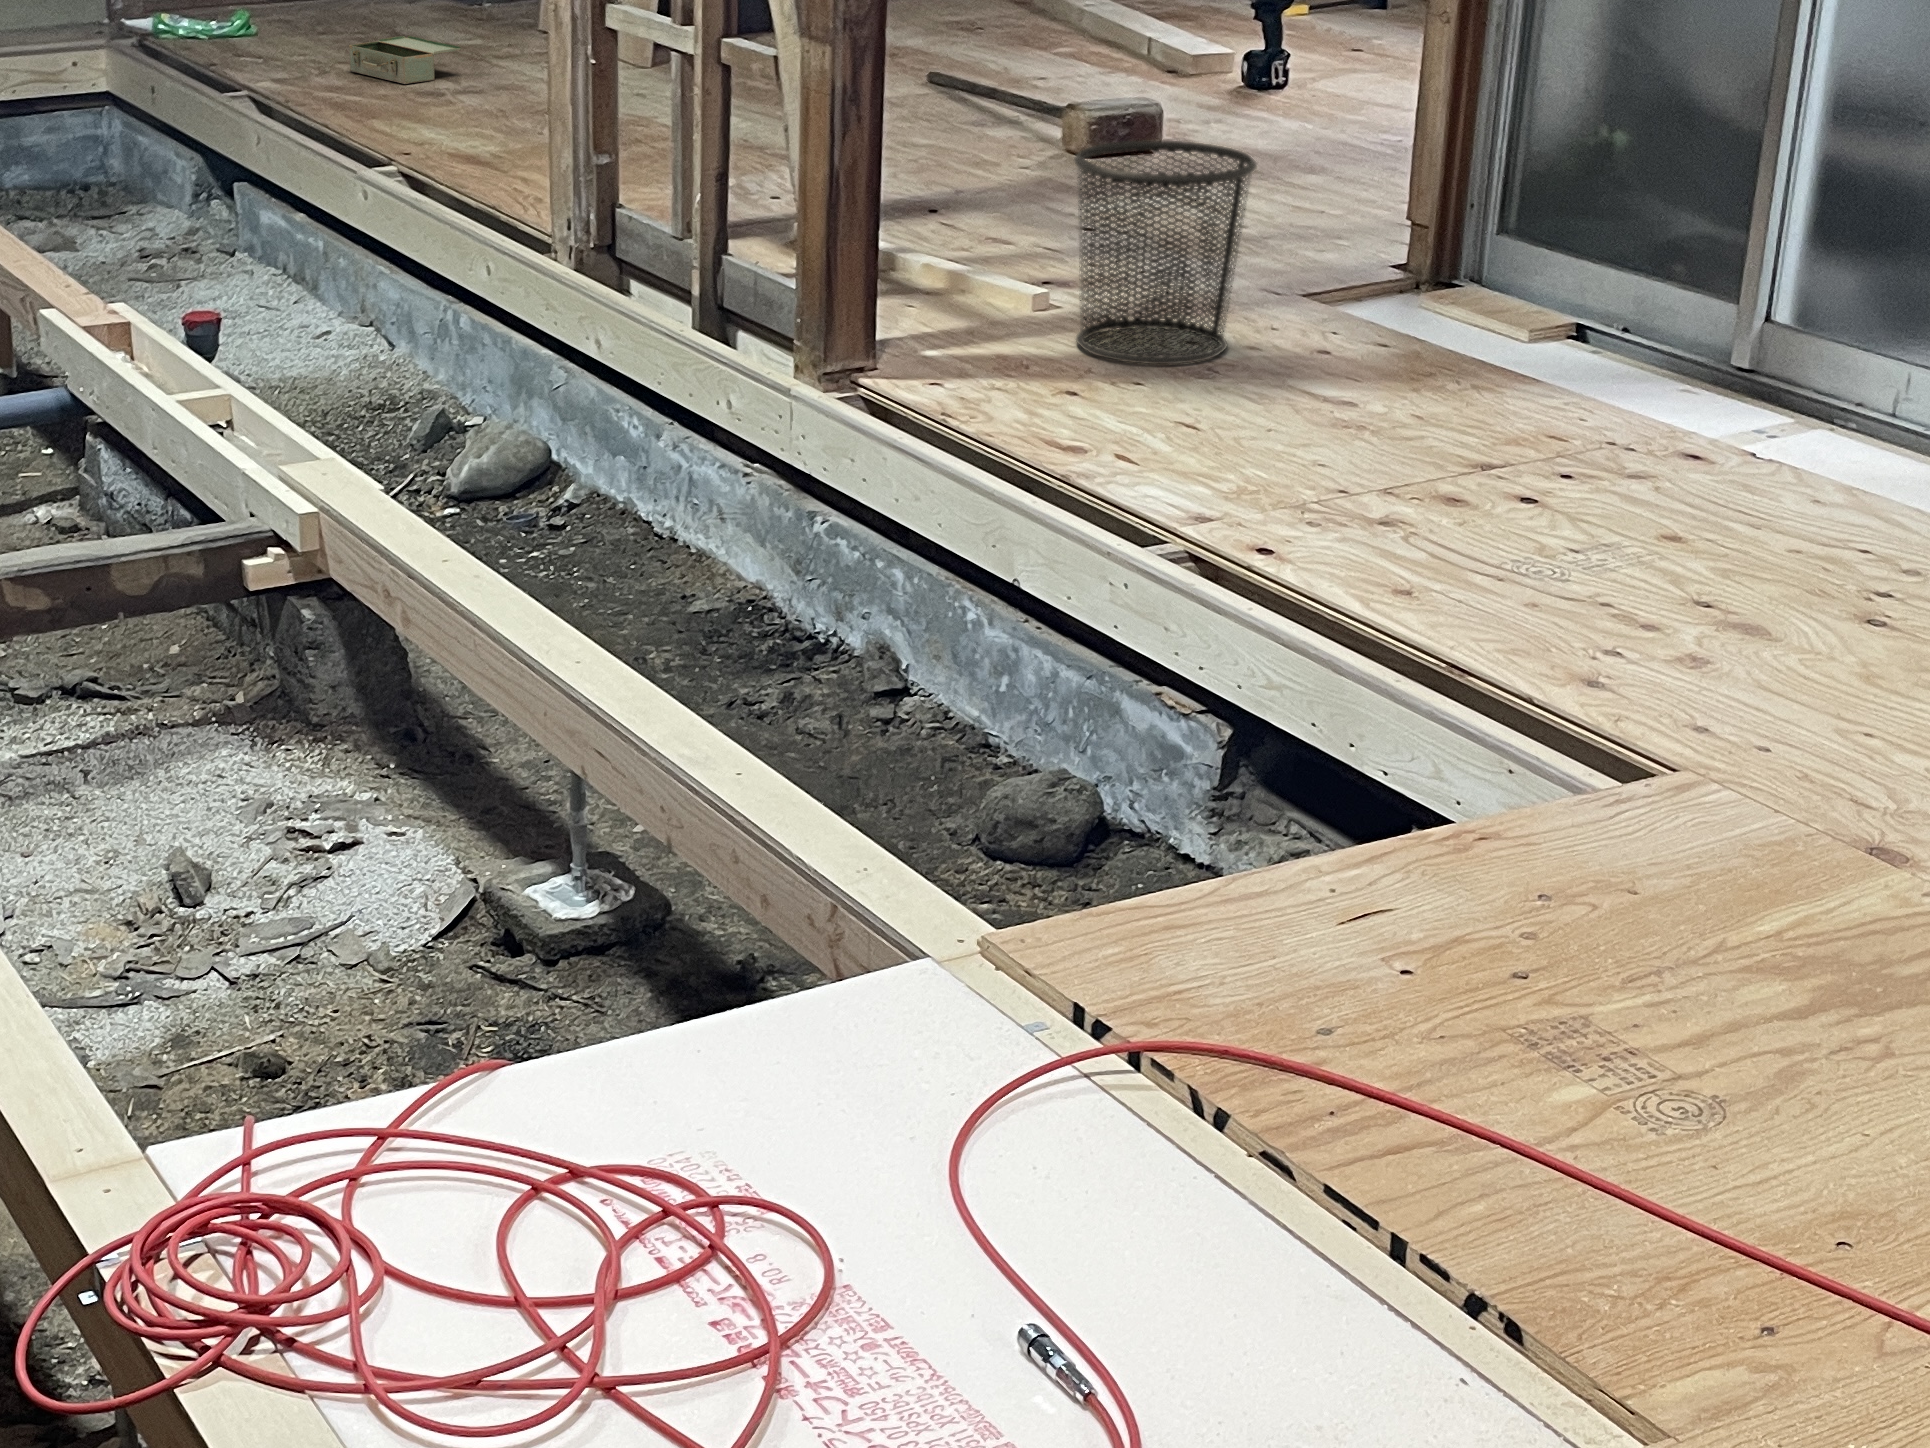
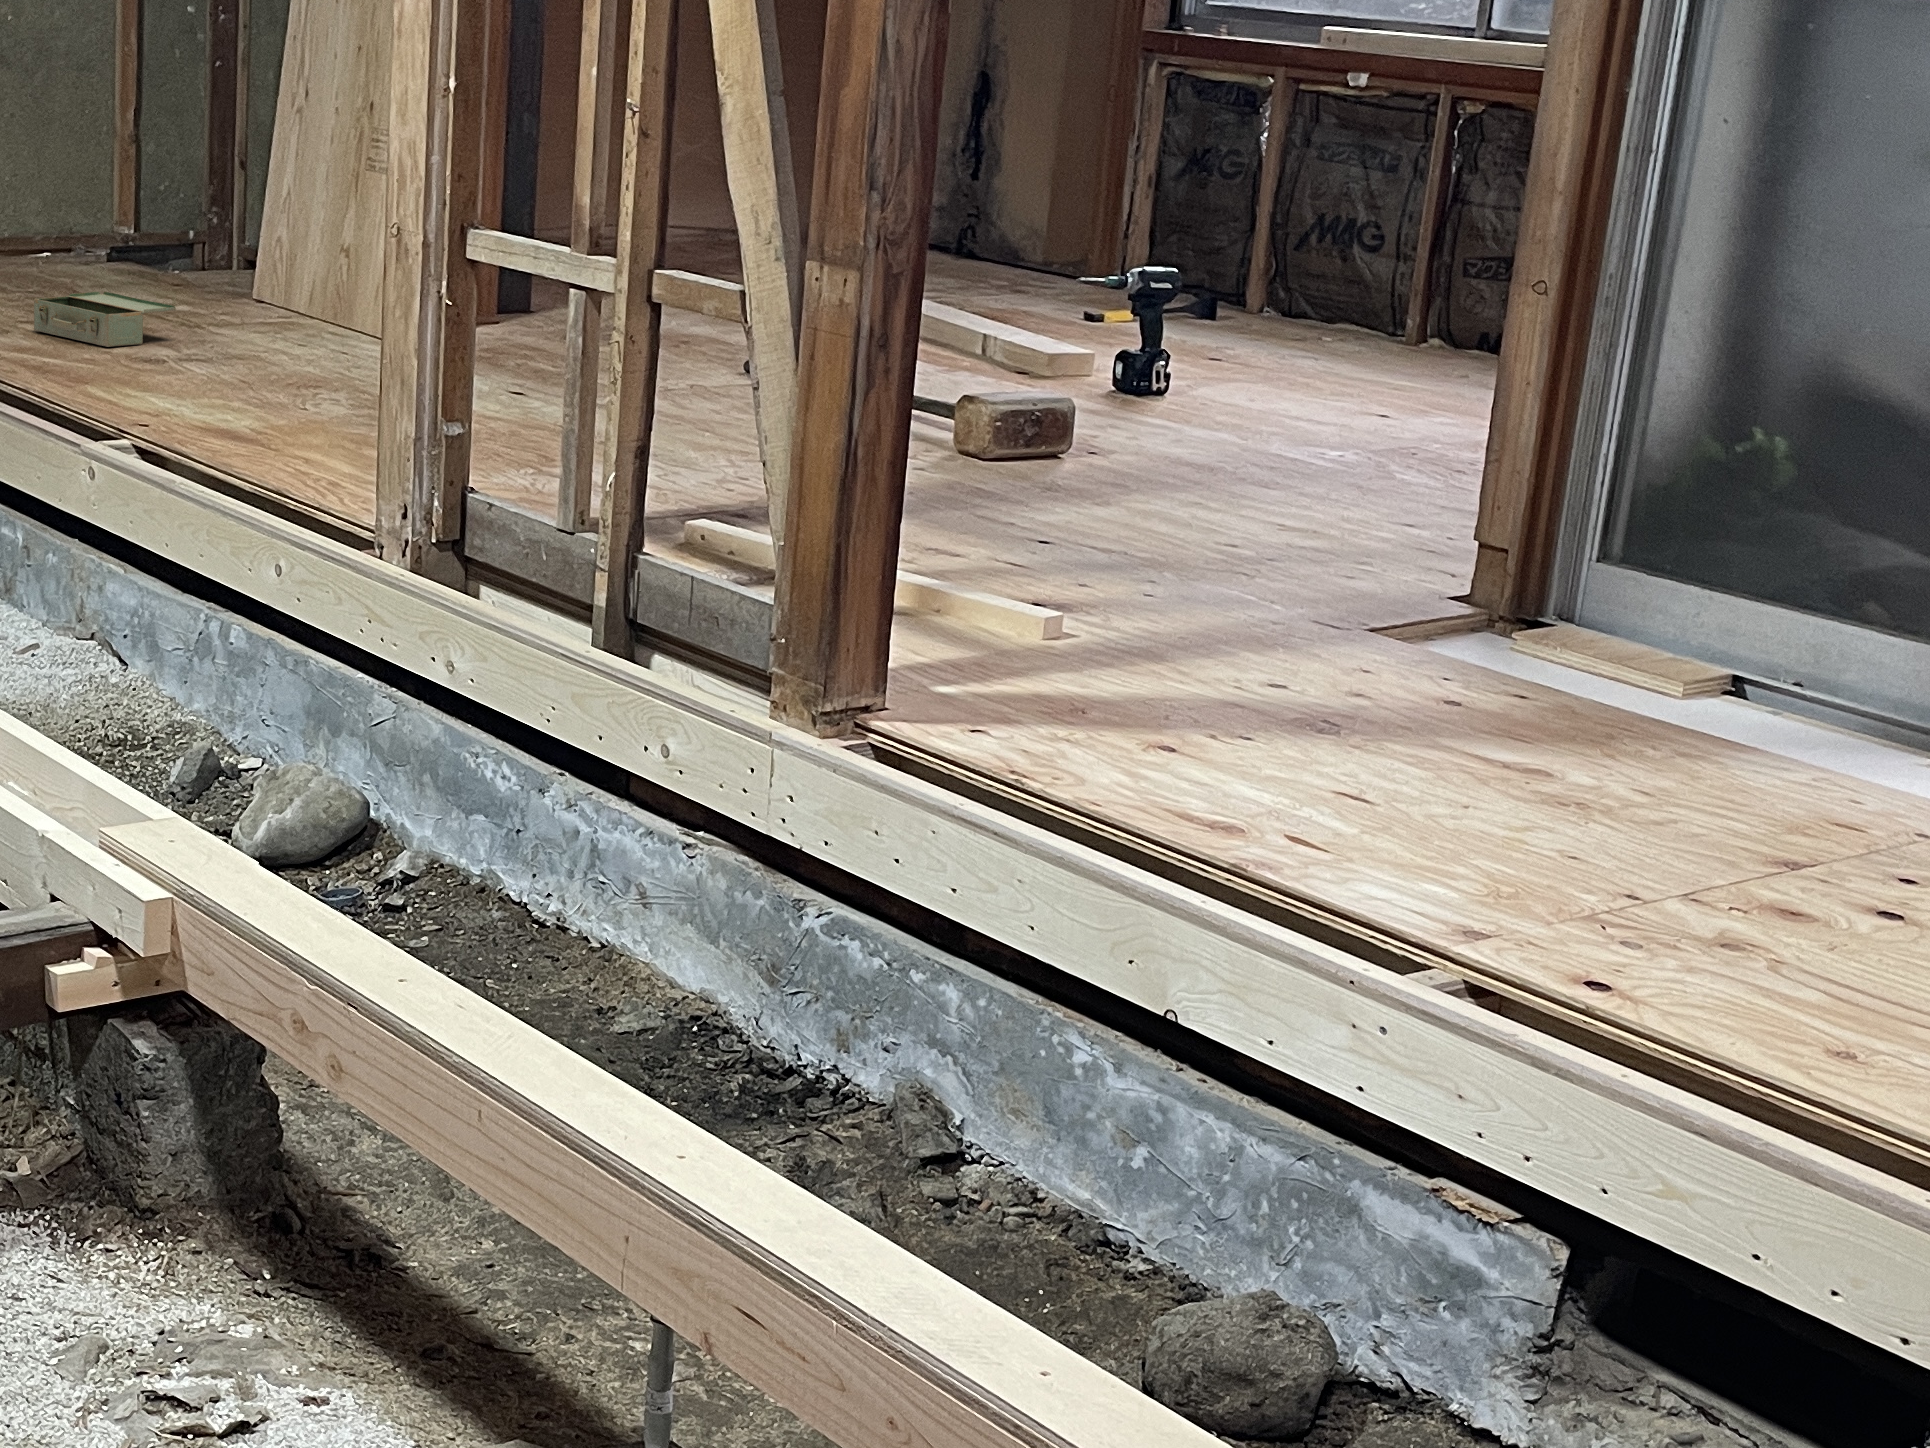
waste bin: present [1074,140,1257,364] -> none [1154,419,1414,714]

